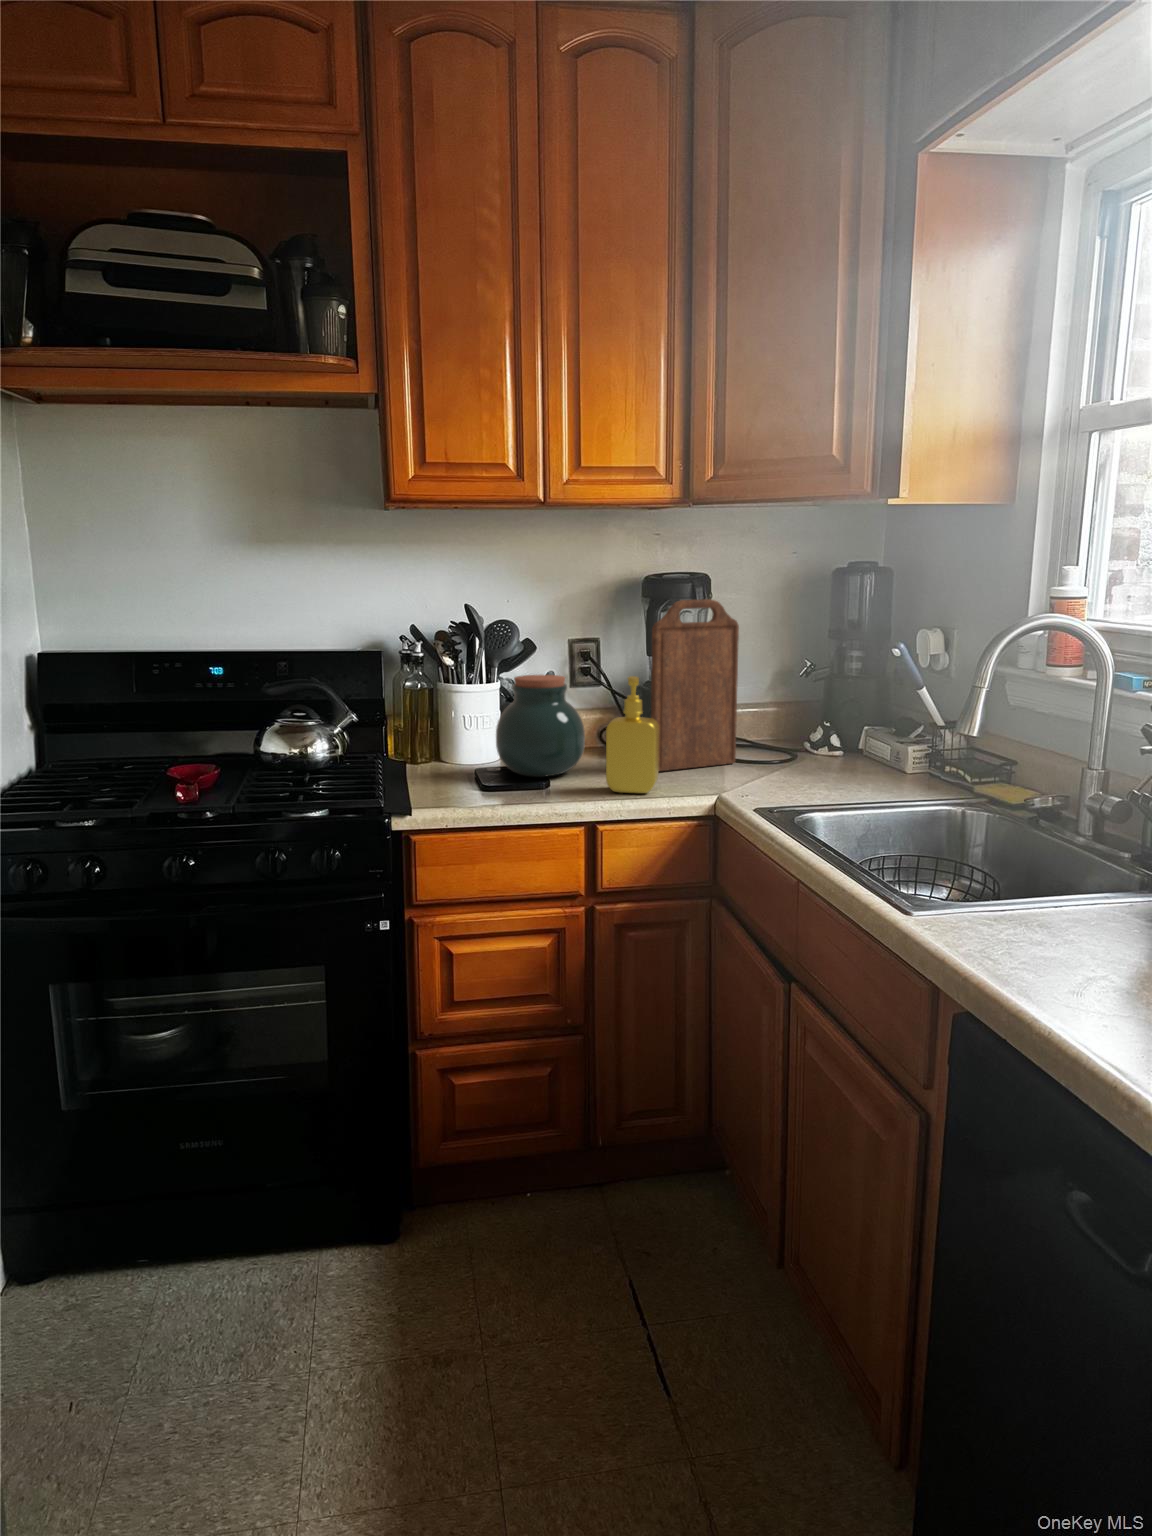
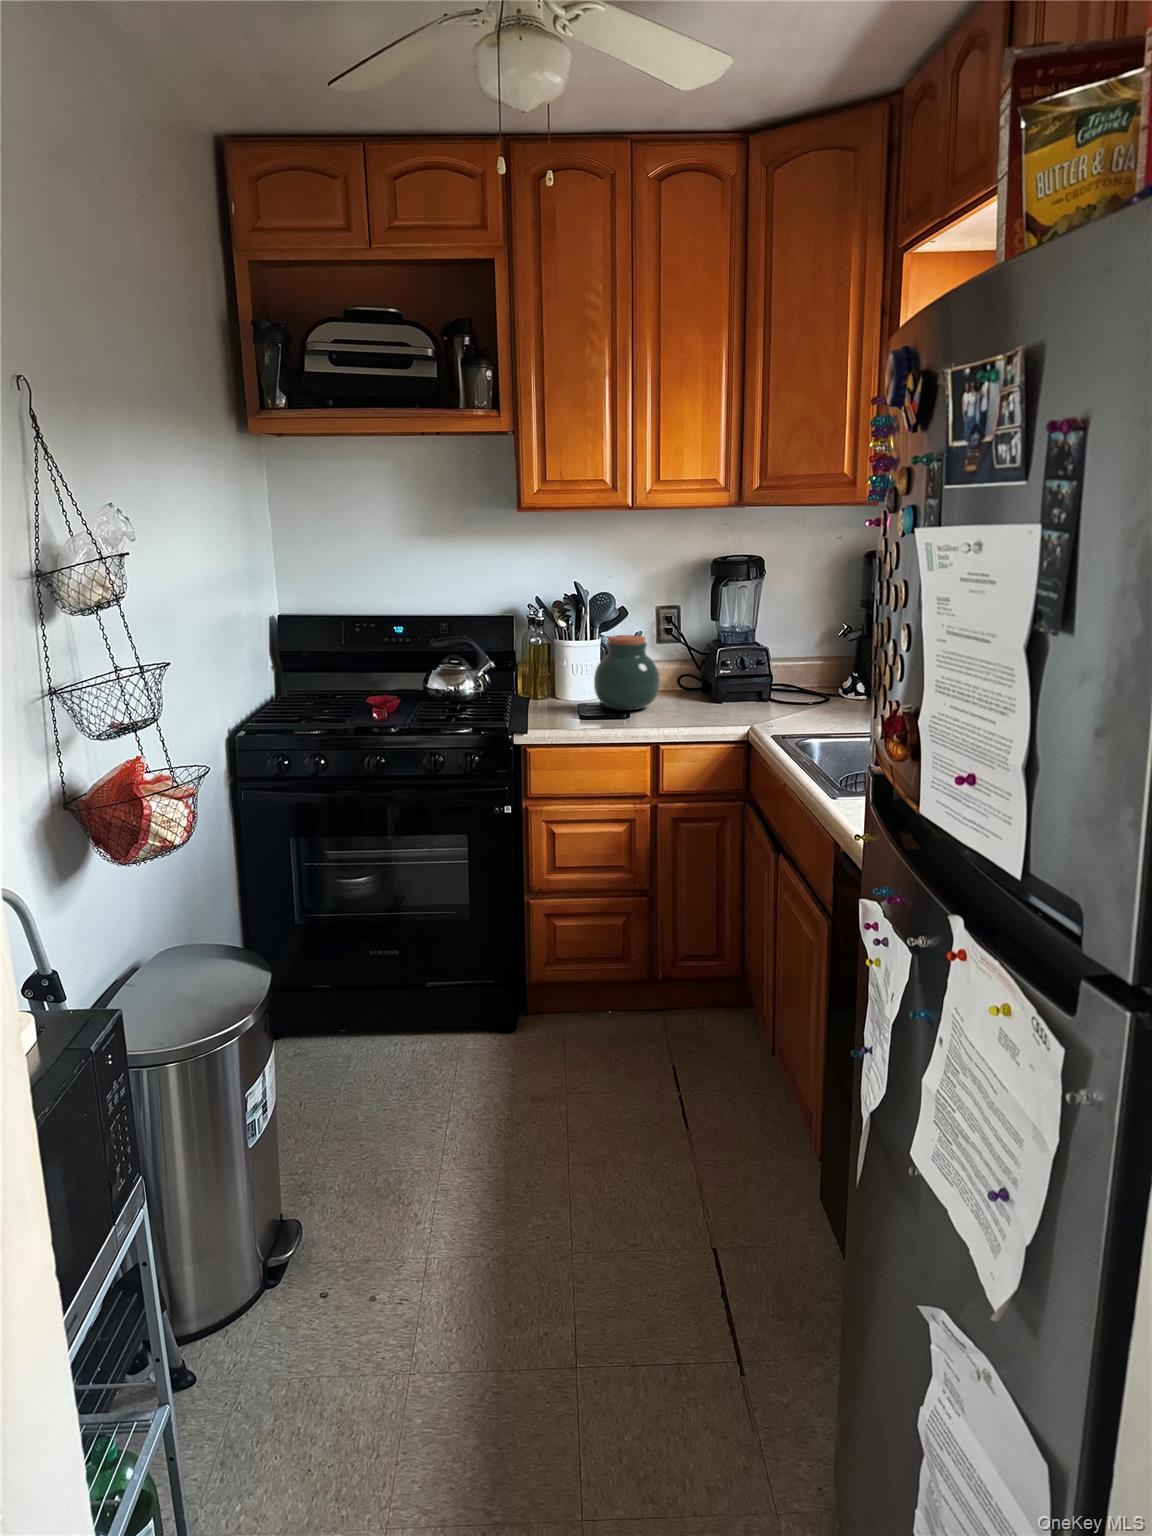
cutting board: present [651,599,739,771] -> none [708,580,779,708]
soap dispenser: present [606,676,659,793] -> none [669,638,709,723]

